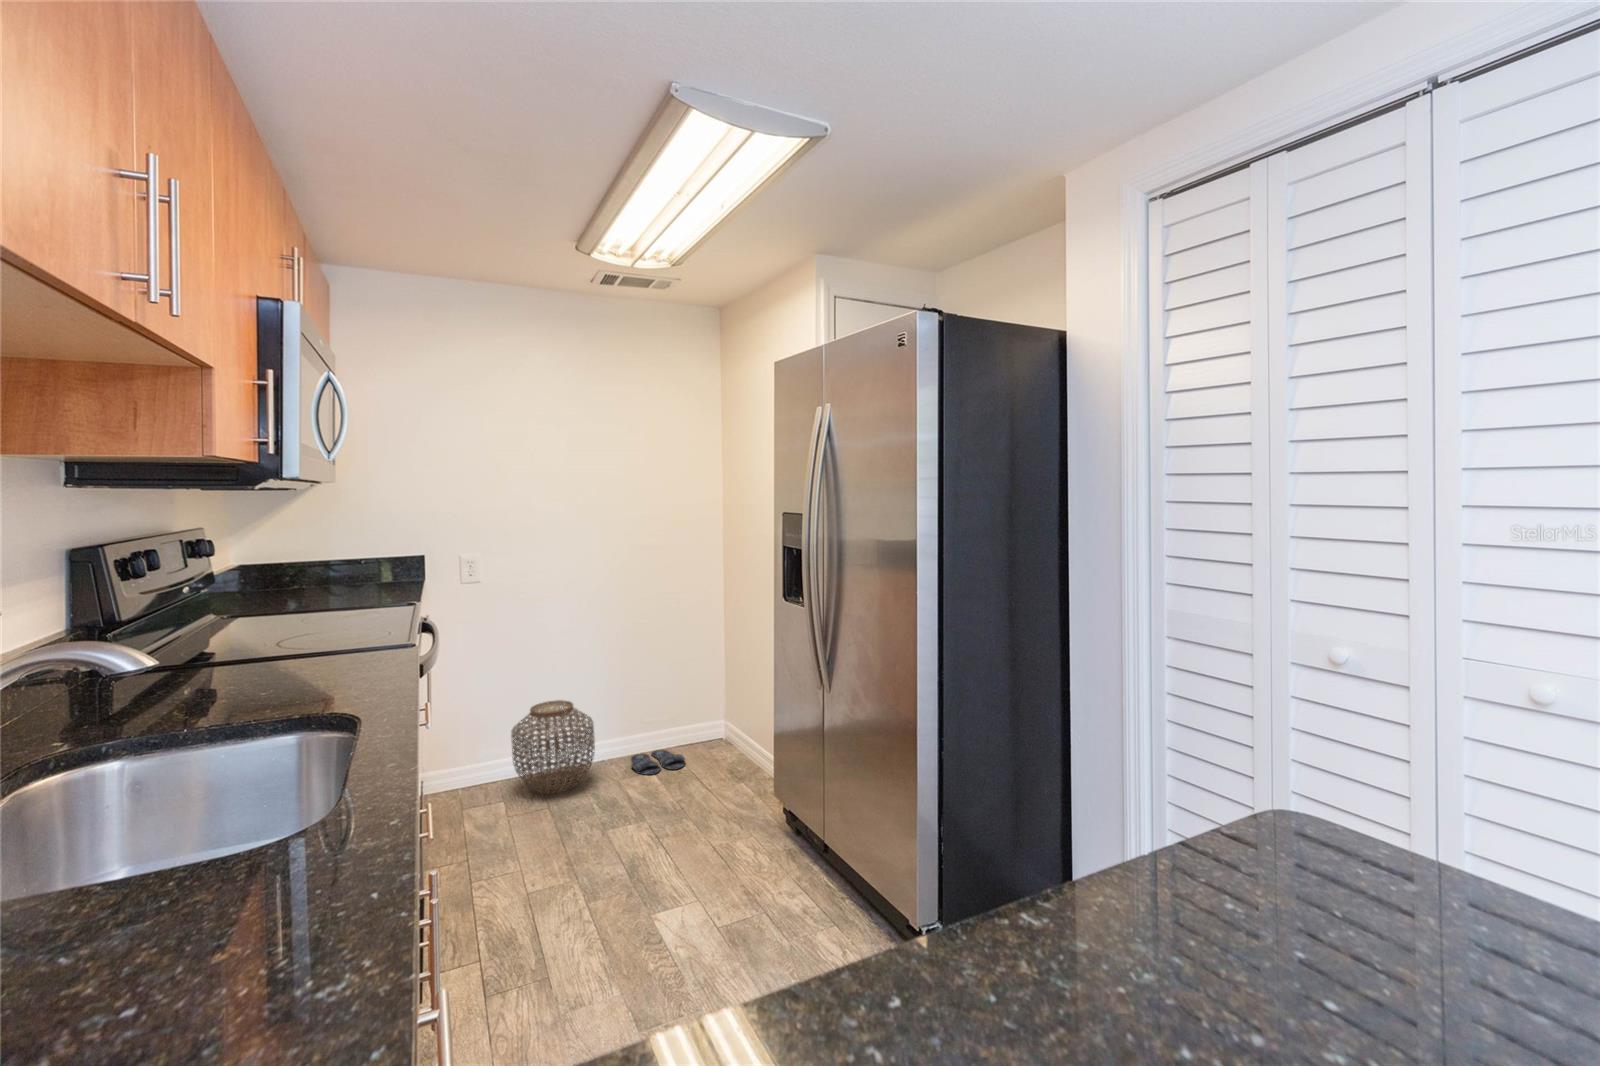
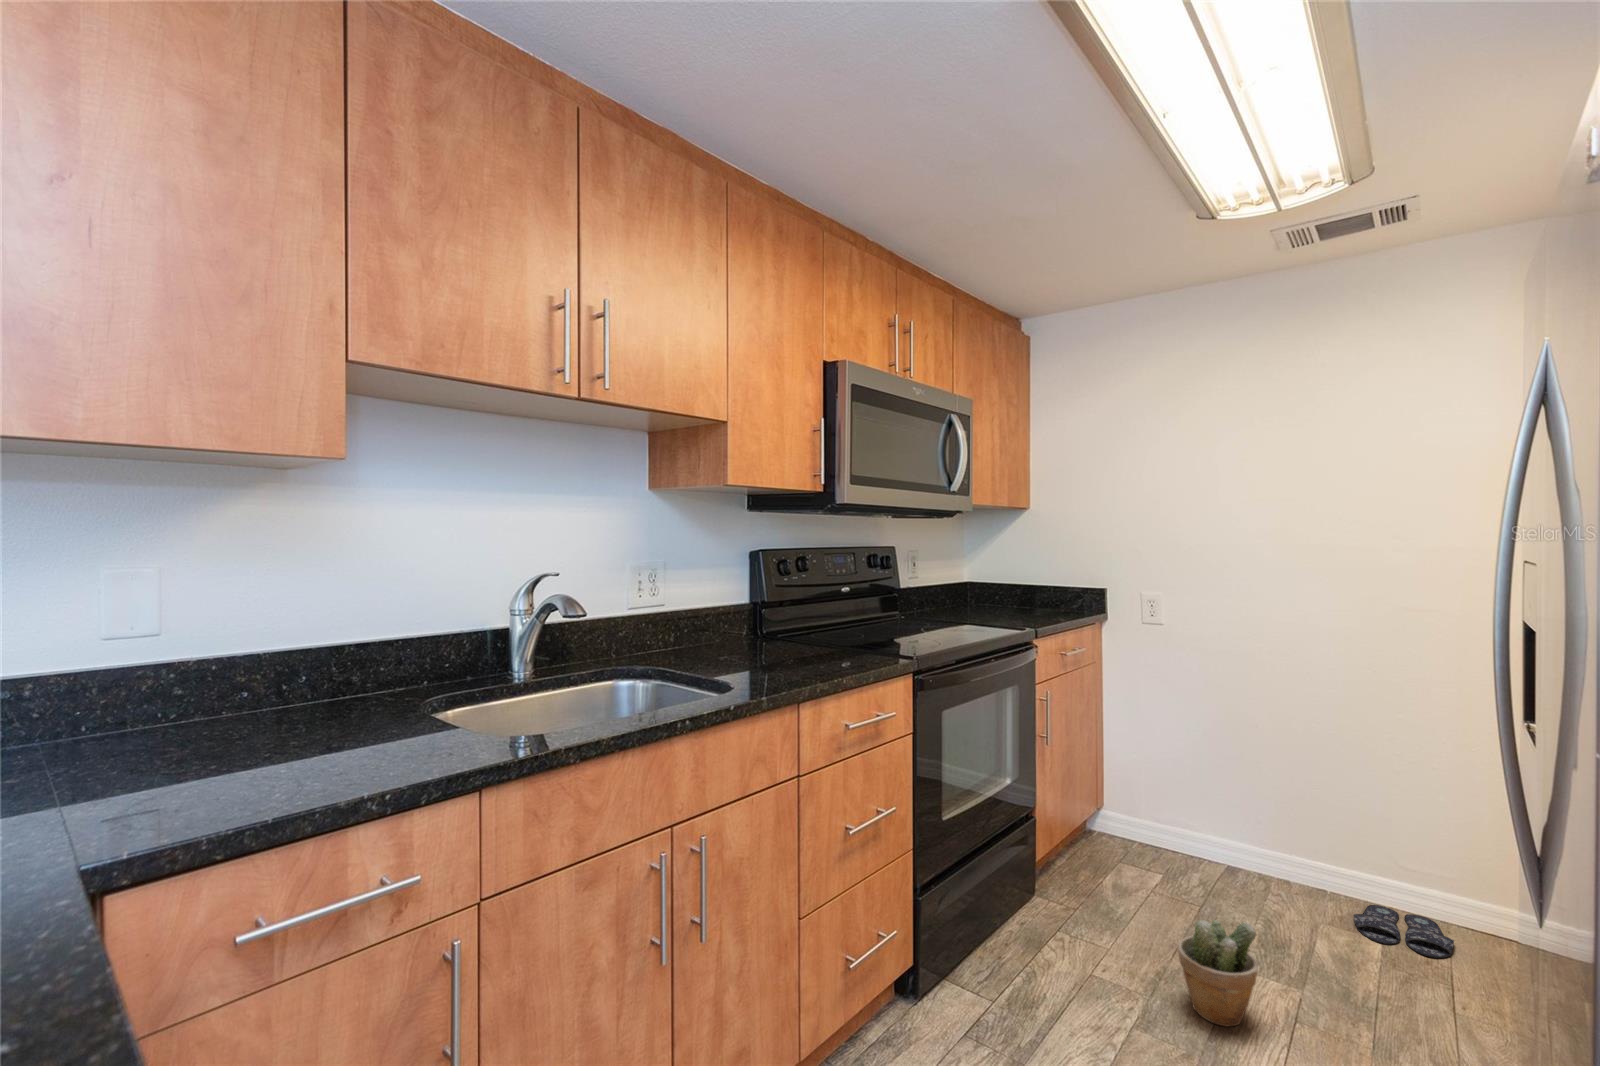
woven basket: present [511,700,595,794] -> none [1182,782,1292,901]
potted plant: none [590,784,646,870] -> present [1178,920,1258,1026]

